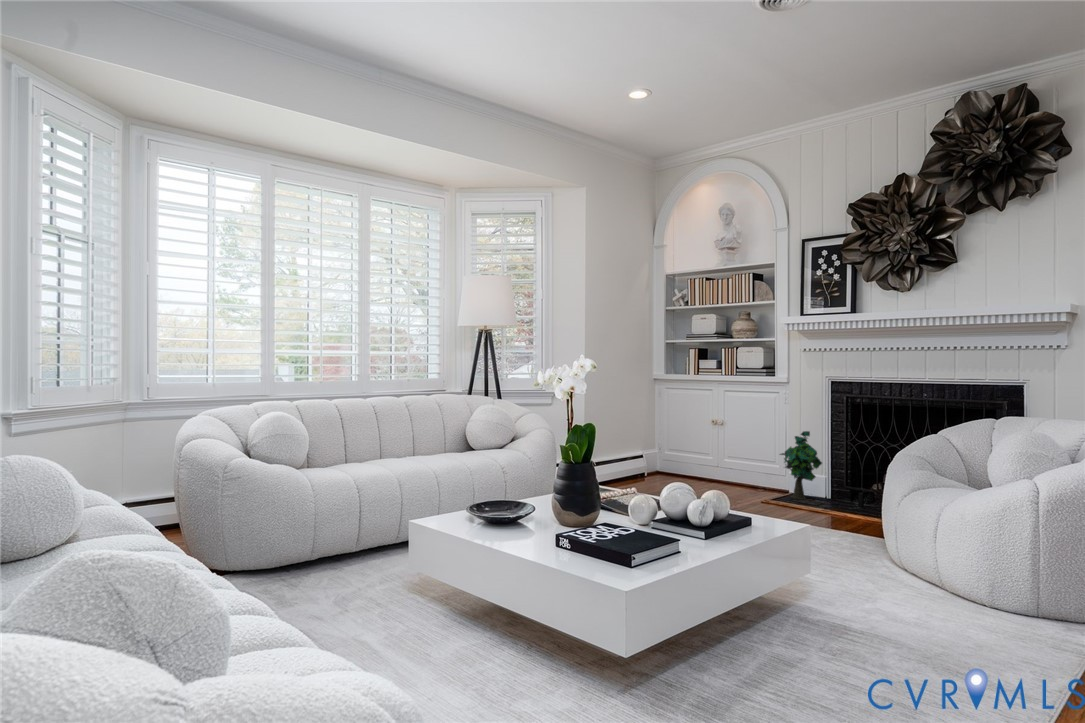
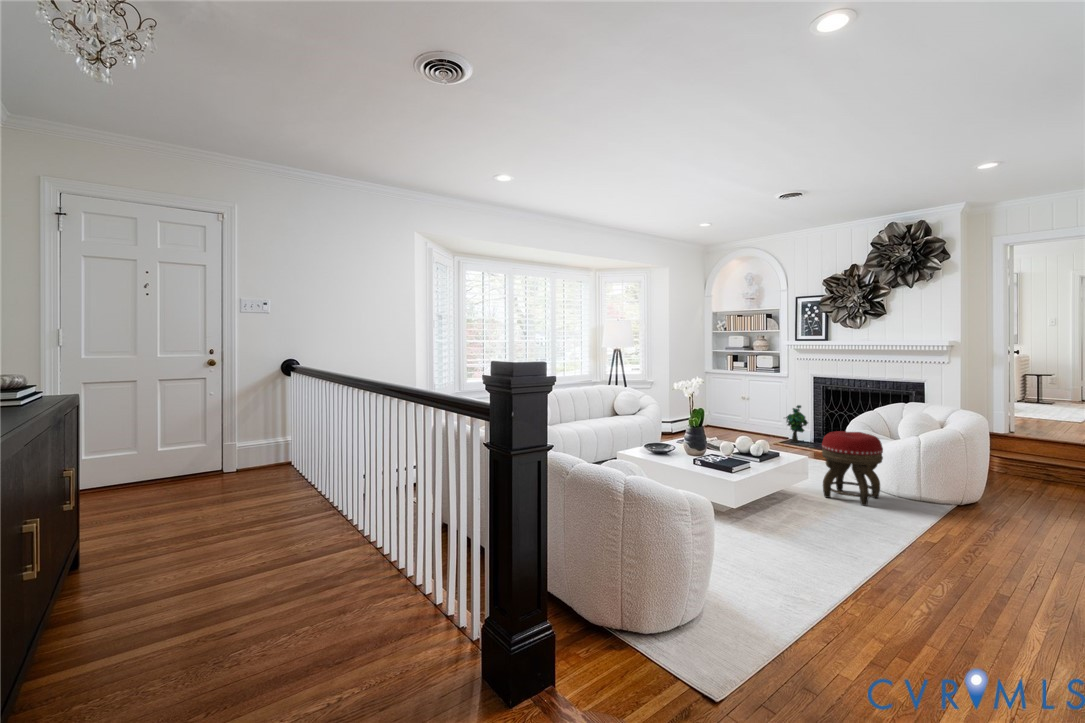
footstool: none [842,471,975,644] -> present [822,431,883,506]

